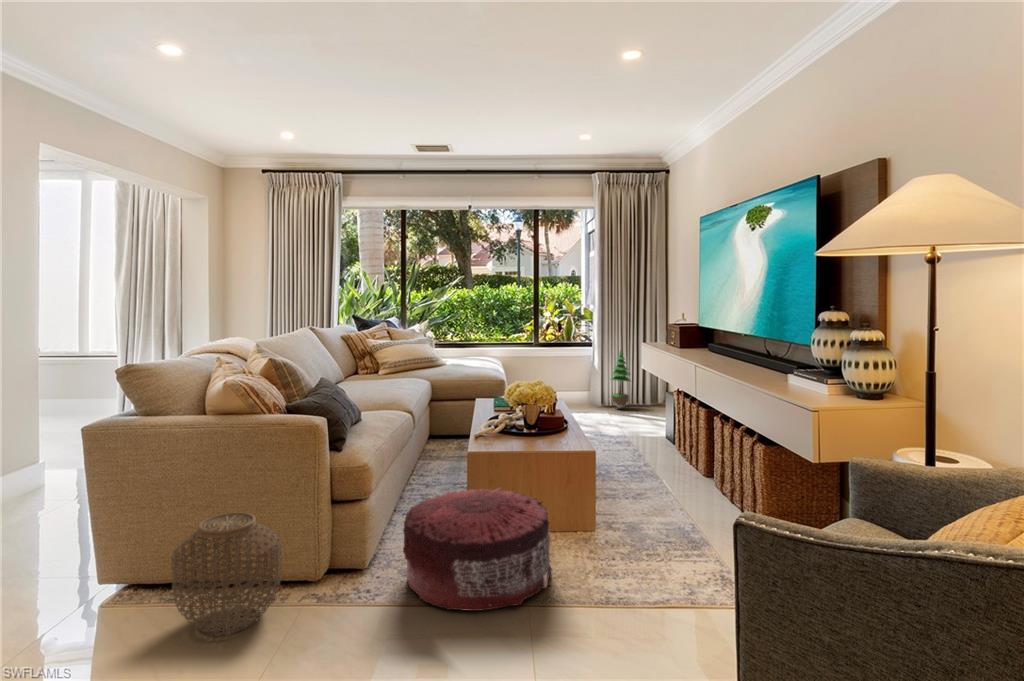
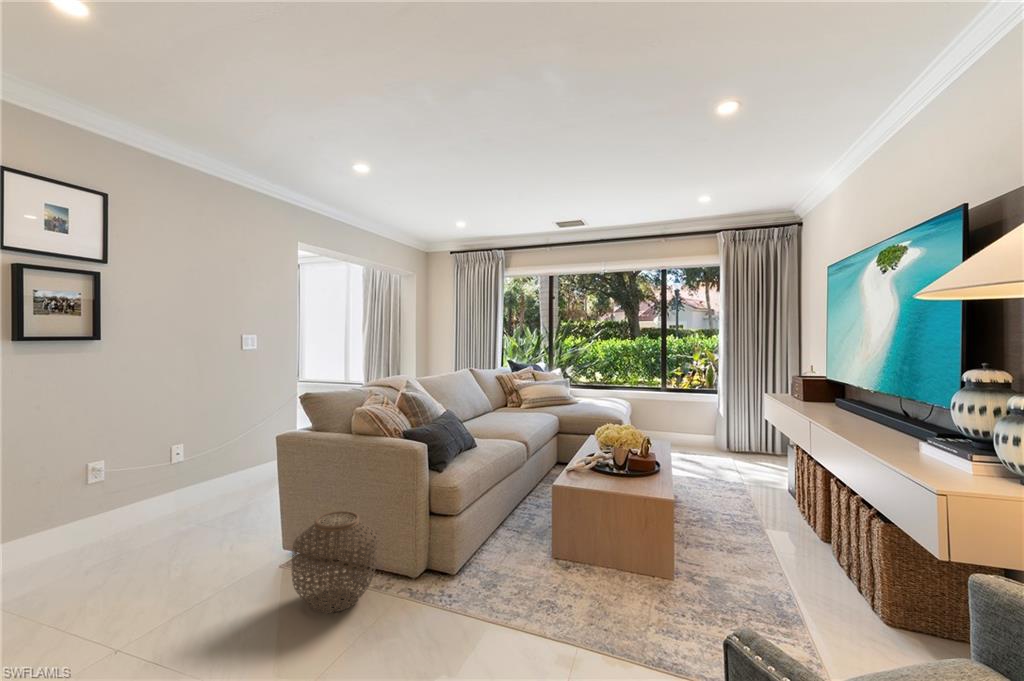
potted tree: present [610,350,630,409] -> none [736,400,758,457]
pouf: present [403,488,552,611] -> none [474,517,617,646]

